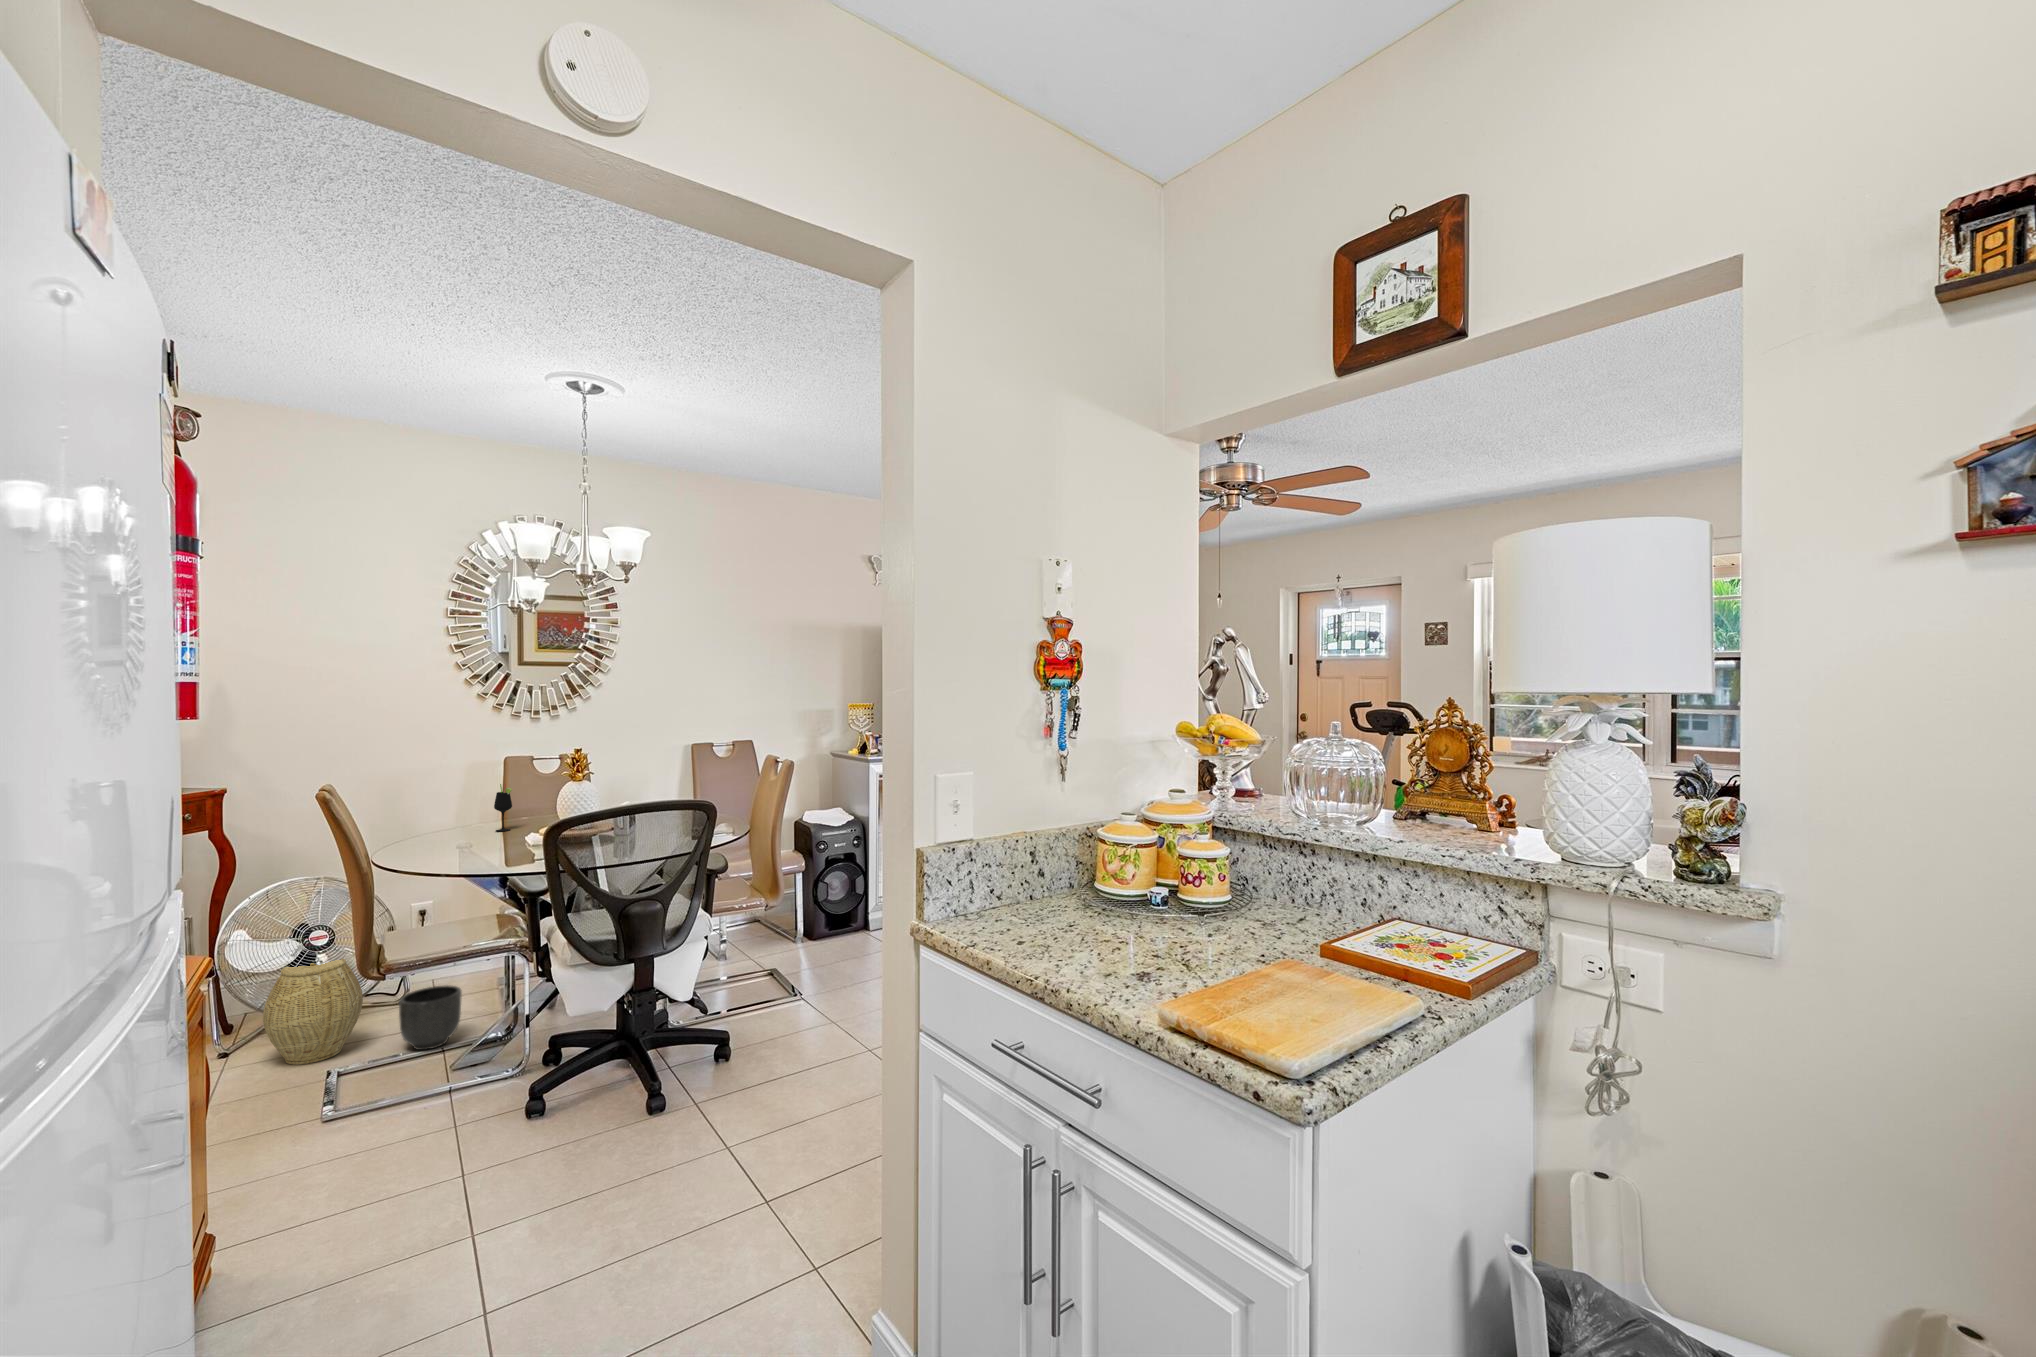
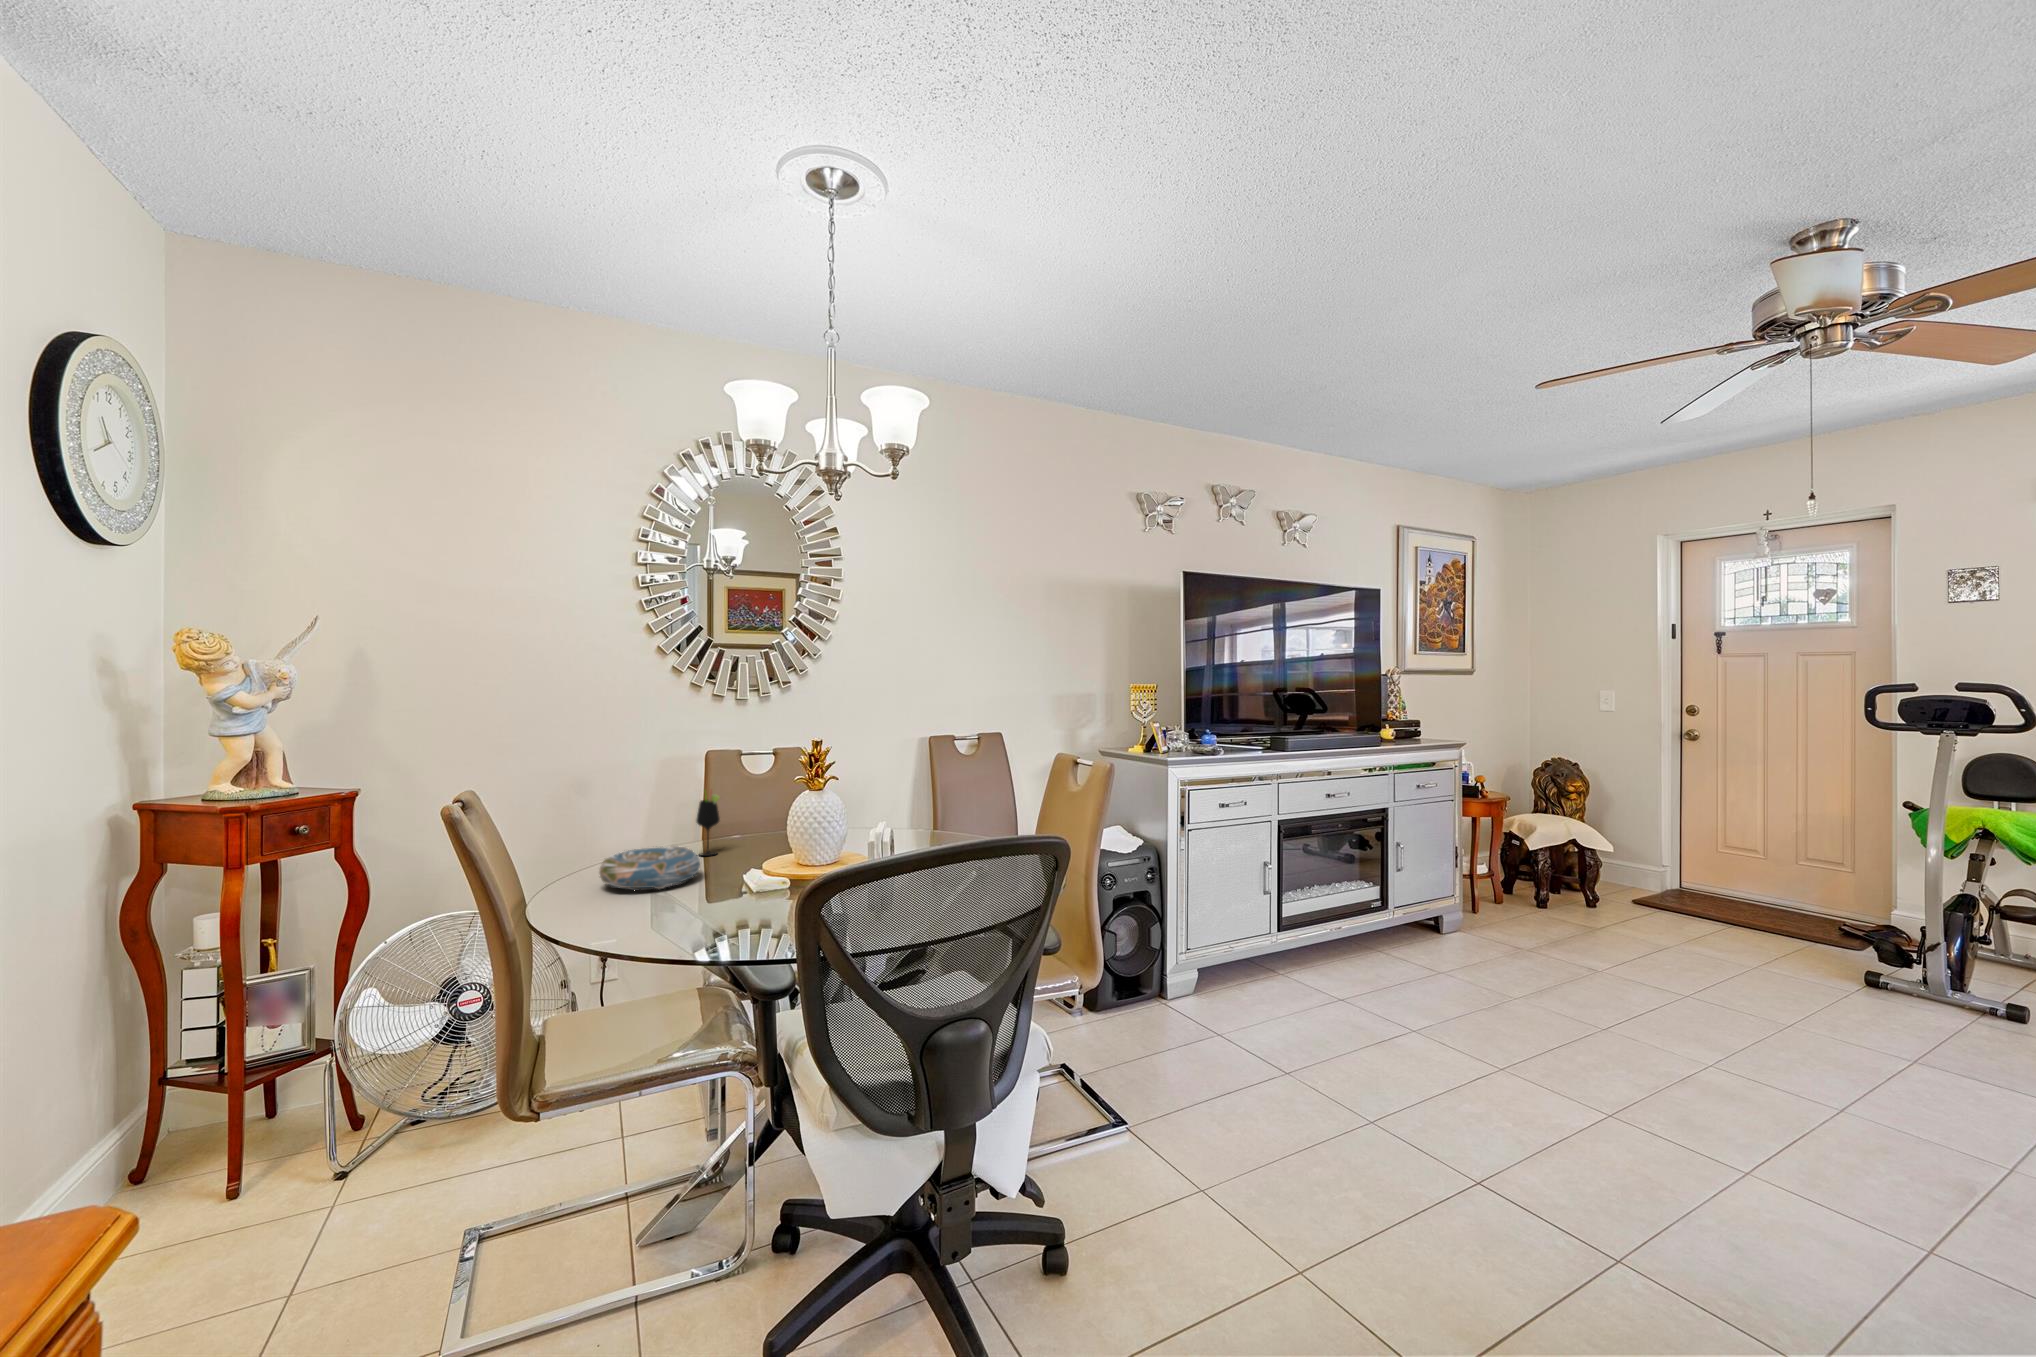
decorative bowl: none [419,822,496,850] -> present [599,845,700,889]
woven basket: present [263,959,363,1065] -> none [387,1037,523,1203]
planter: present [399,985,462,1050] -> none [570,1083,655,1186]

